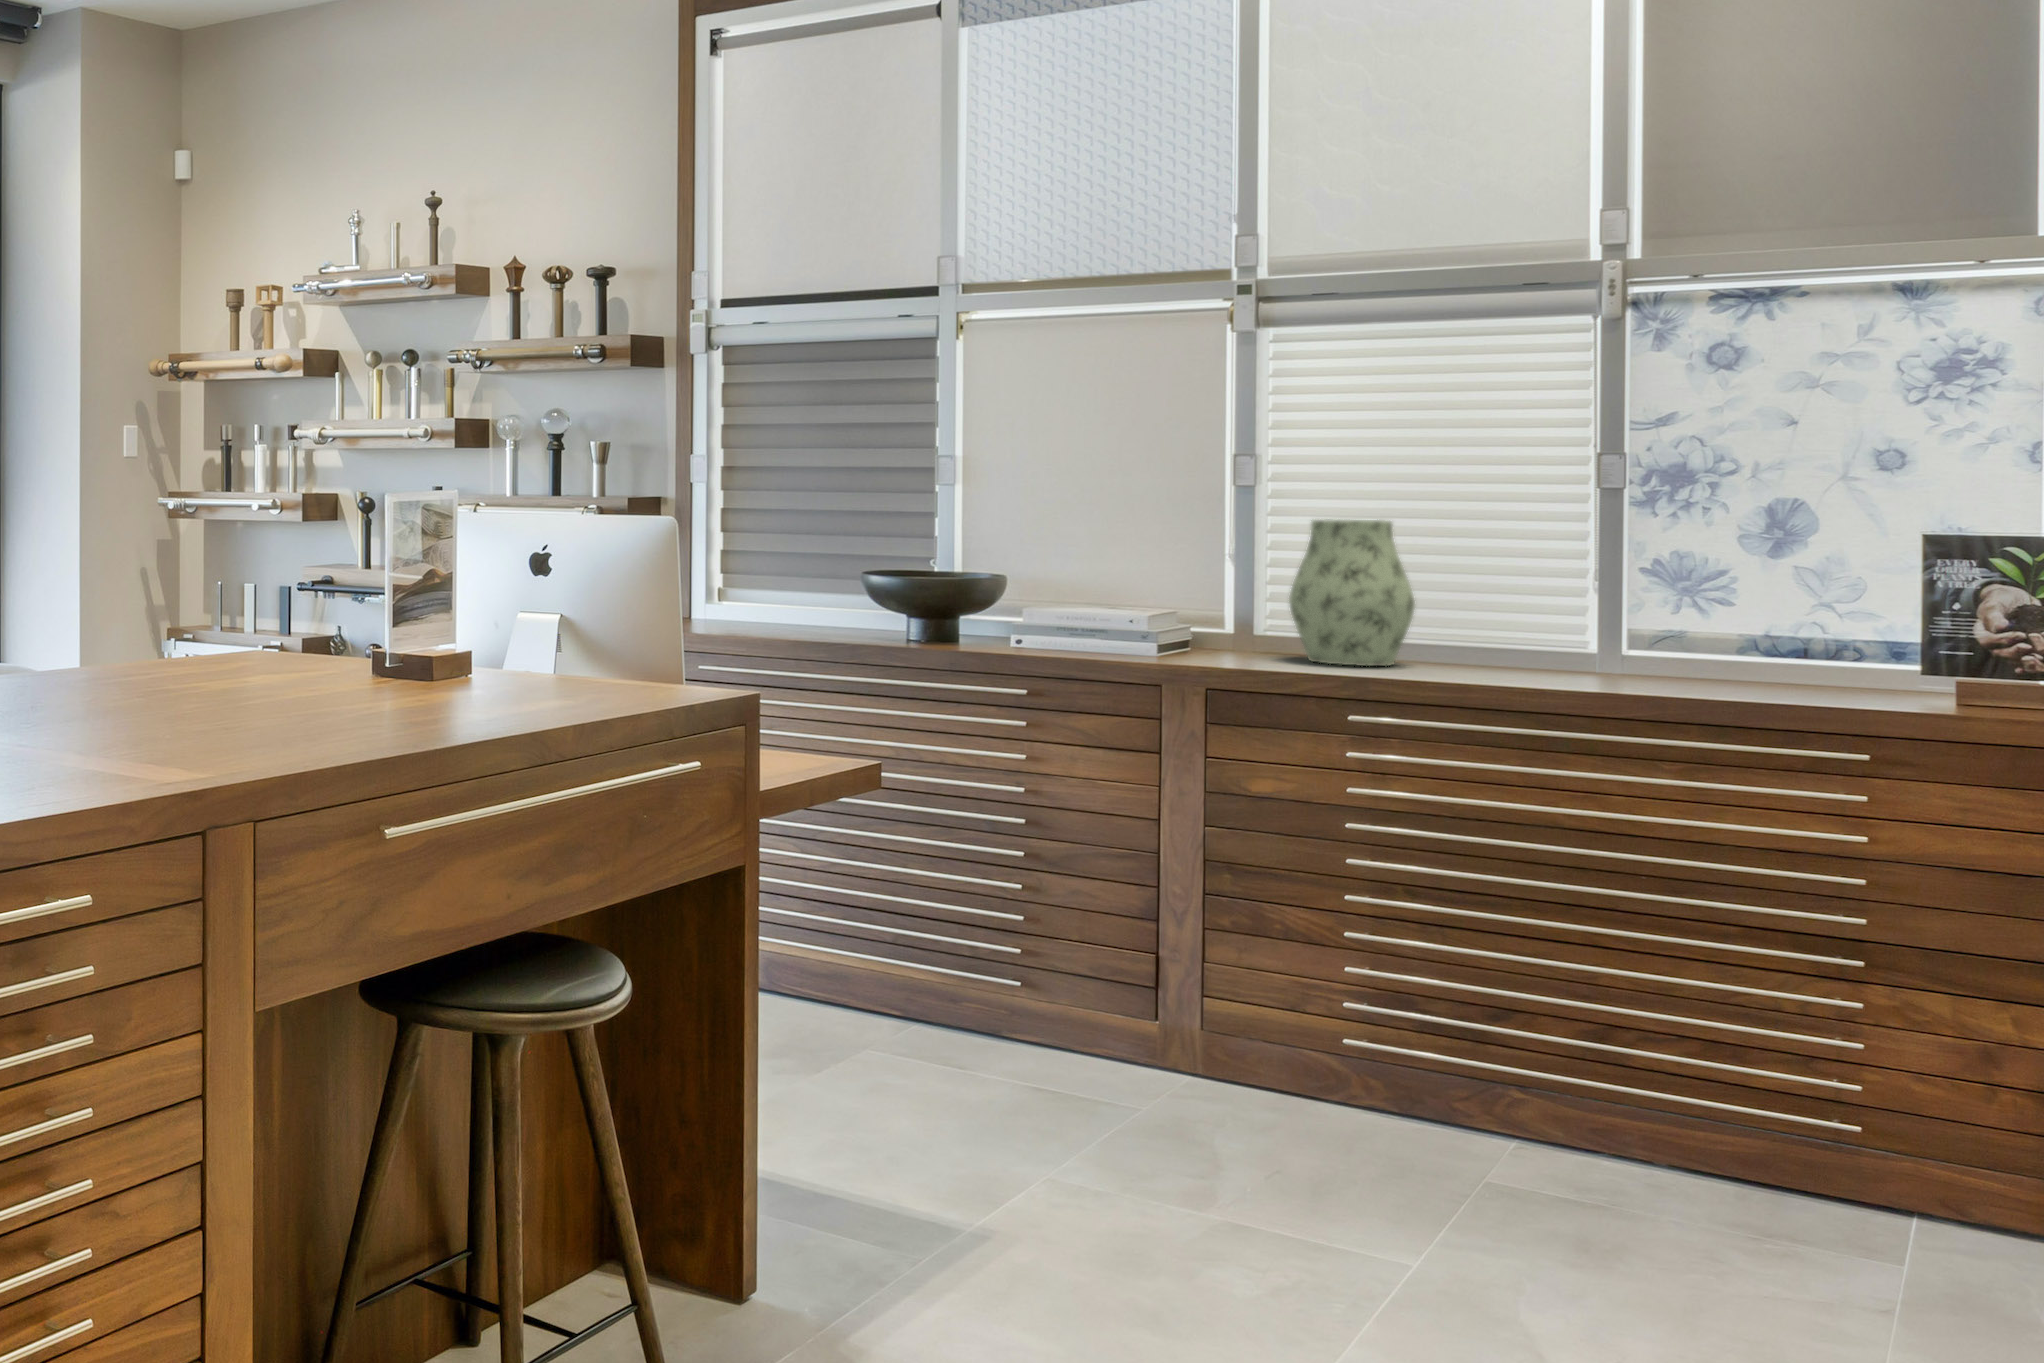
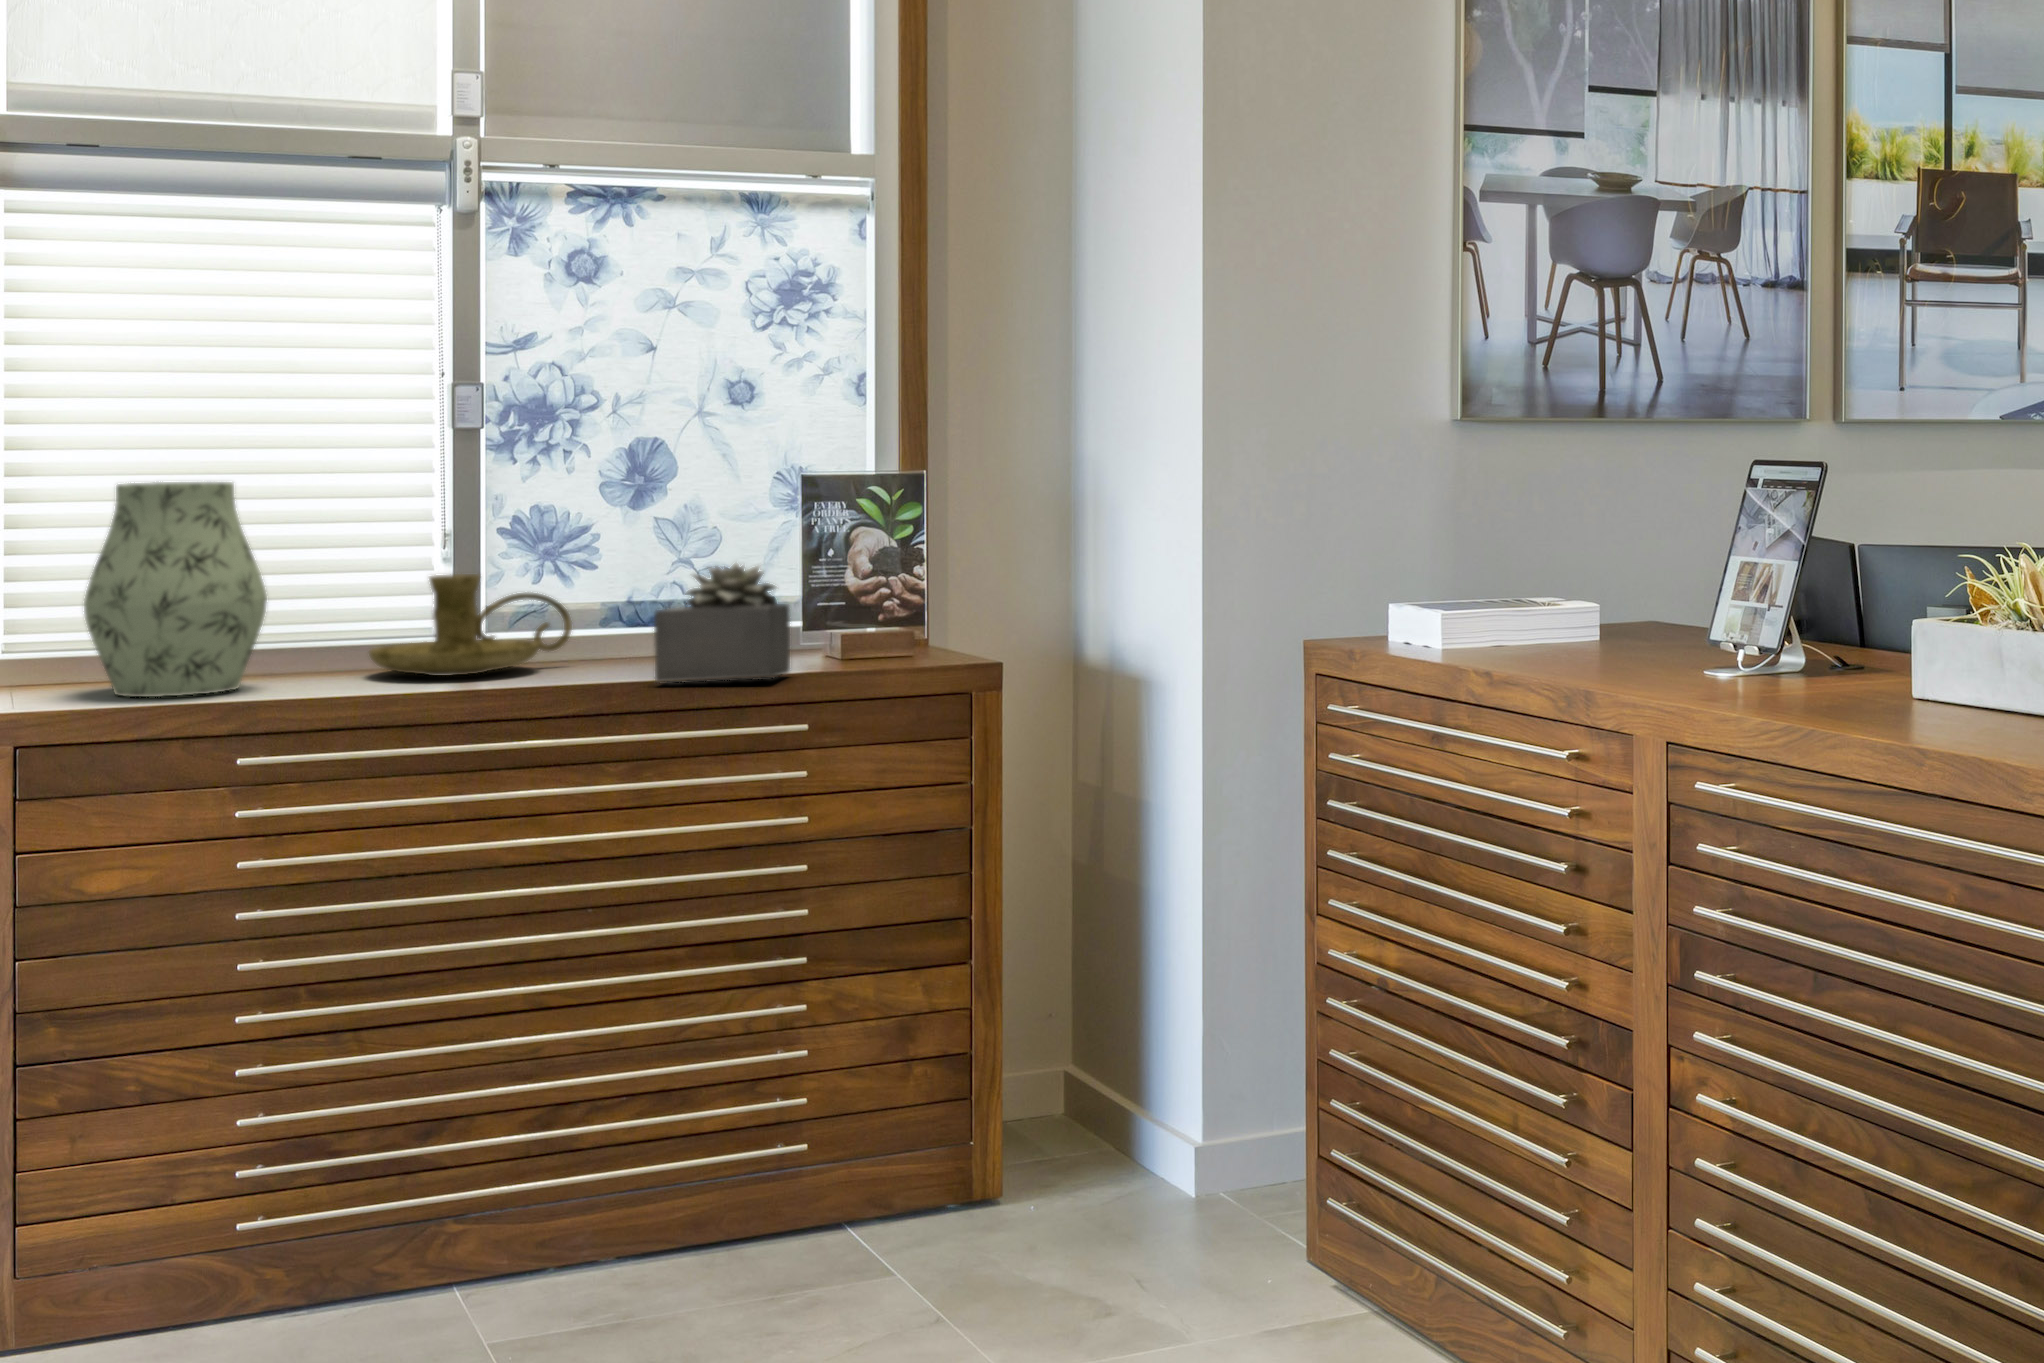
candle holder: none [1498,599,1680,677] -> present [369,574,572,676]
succulent plant: none [1703,604,1858,708] -> present [654,564,790,682]

